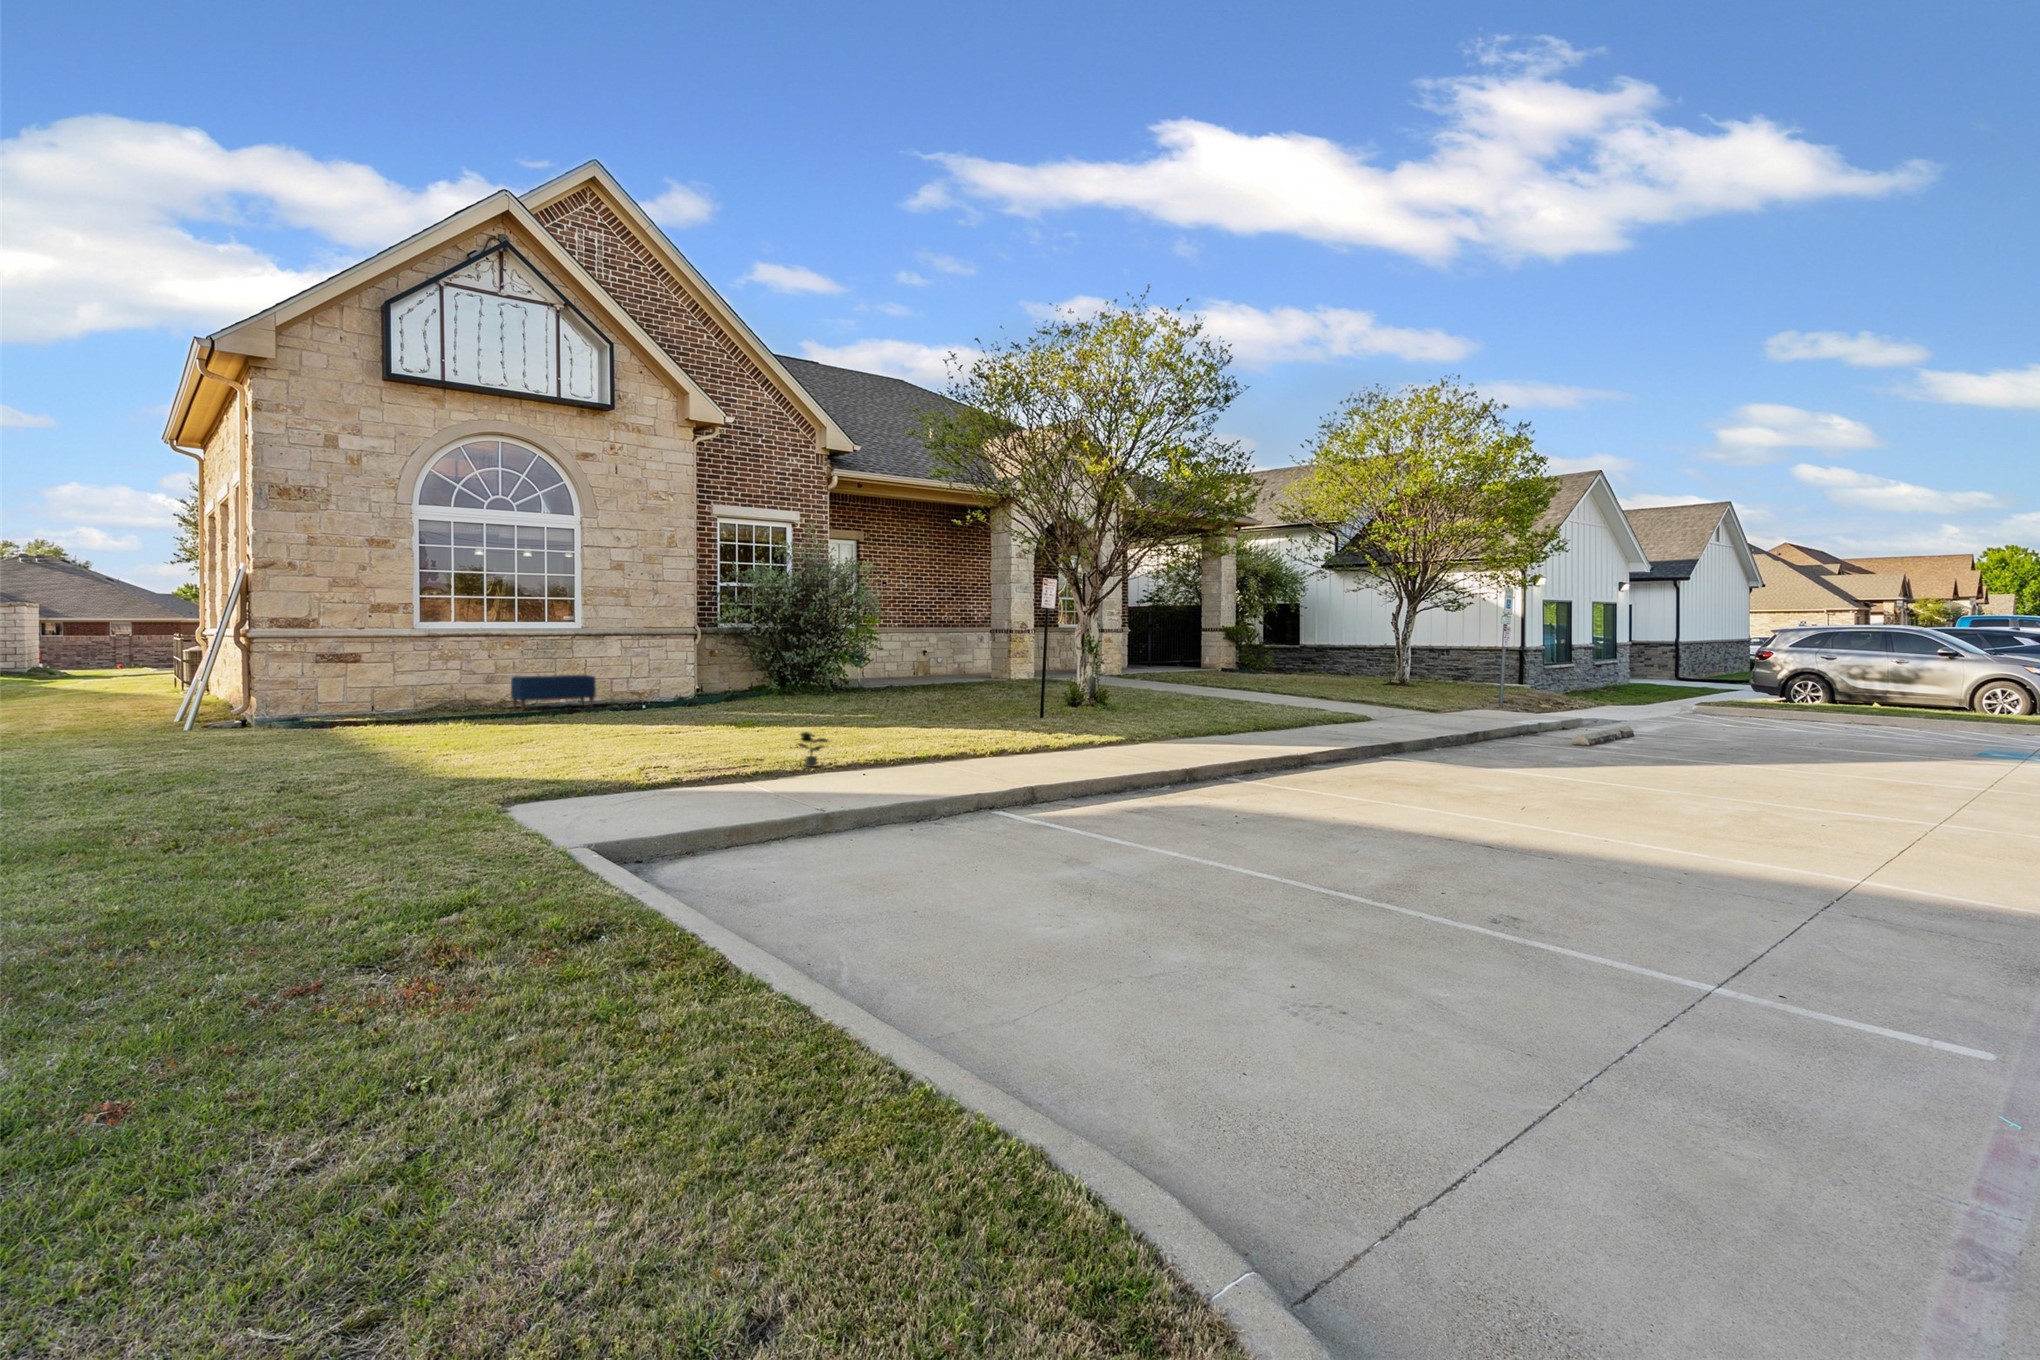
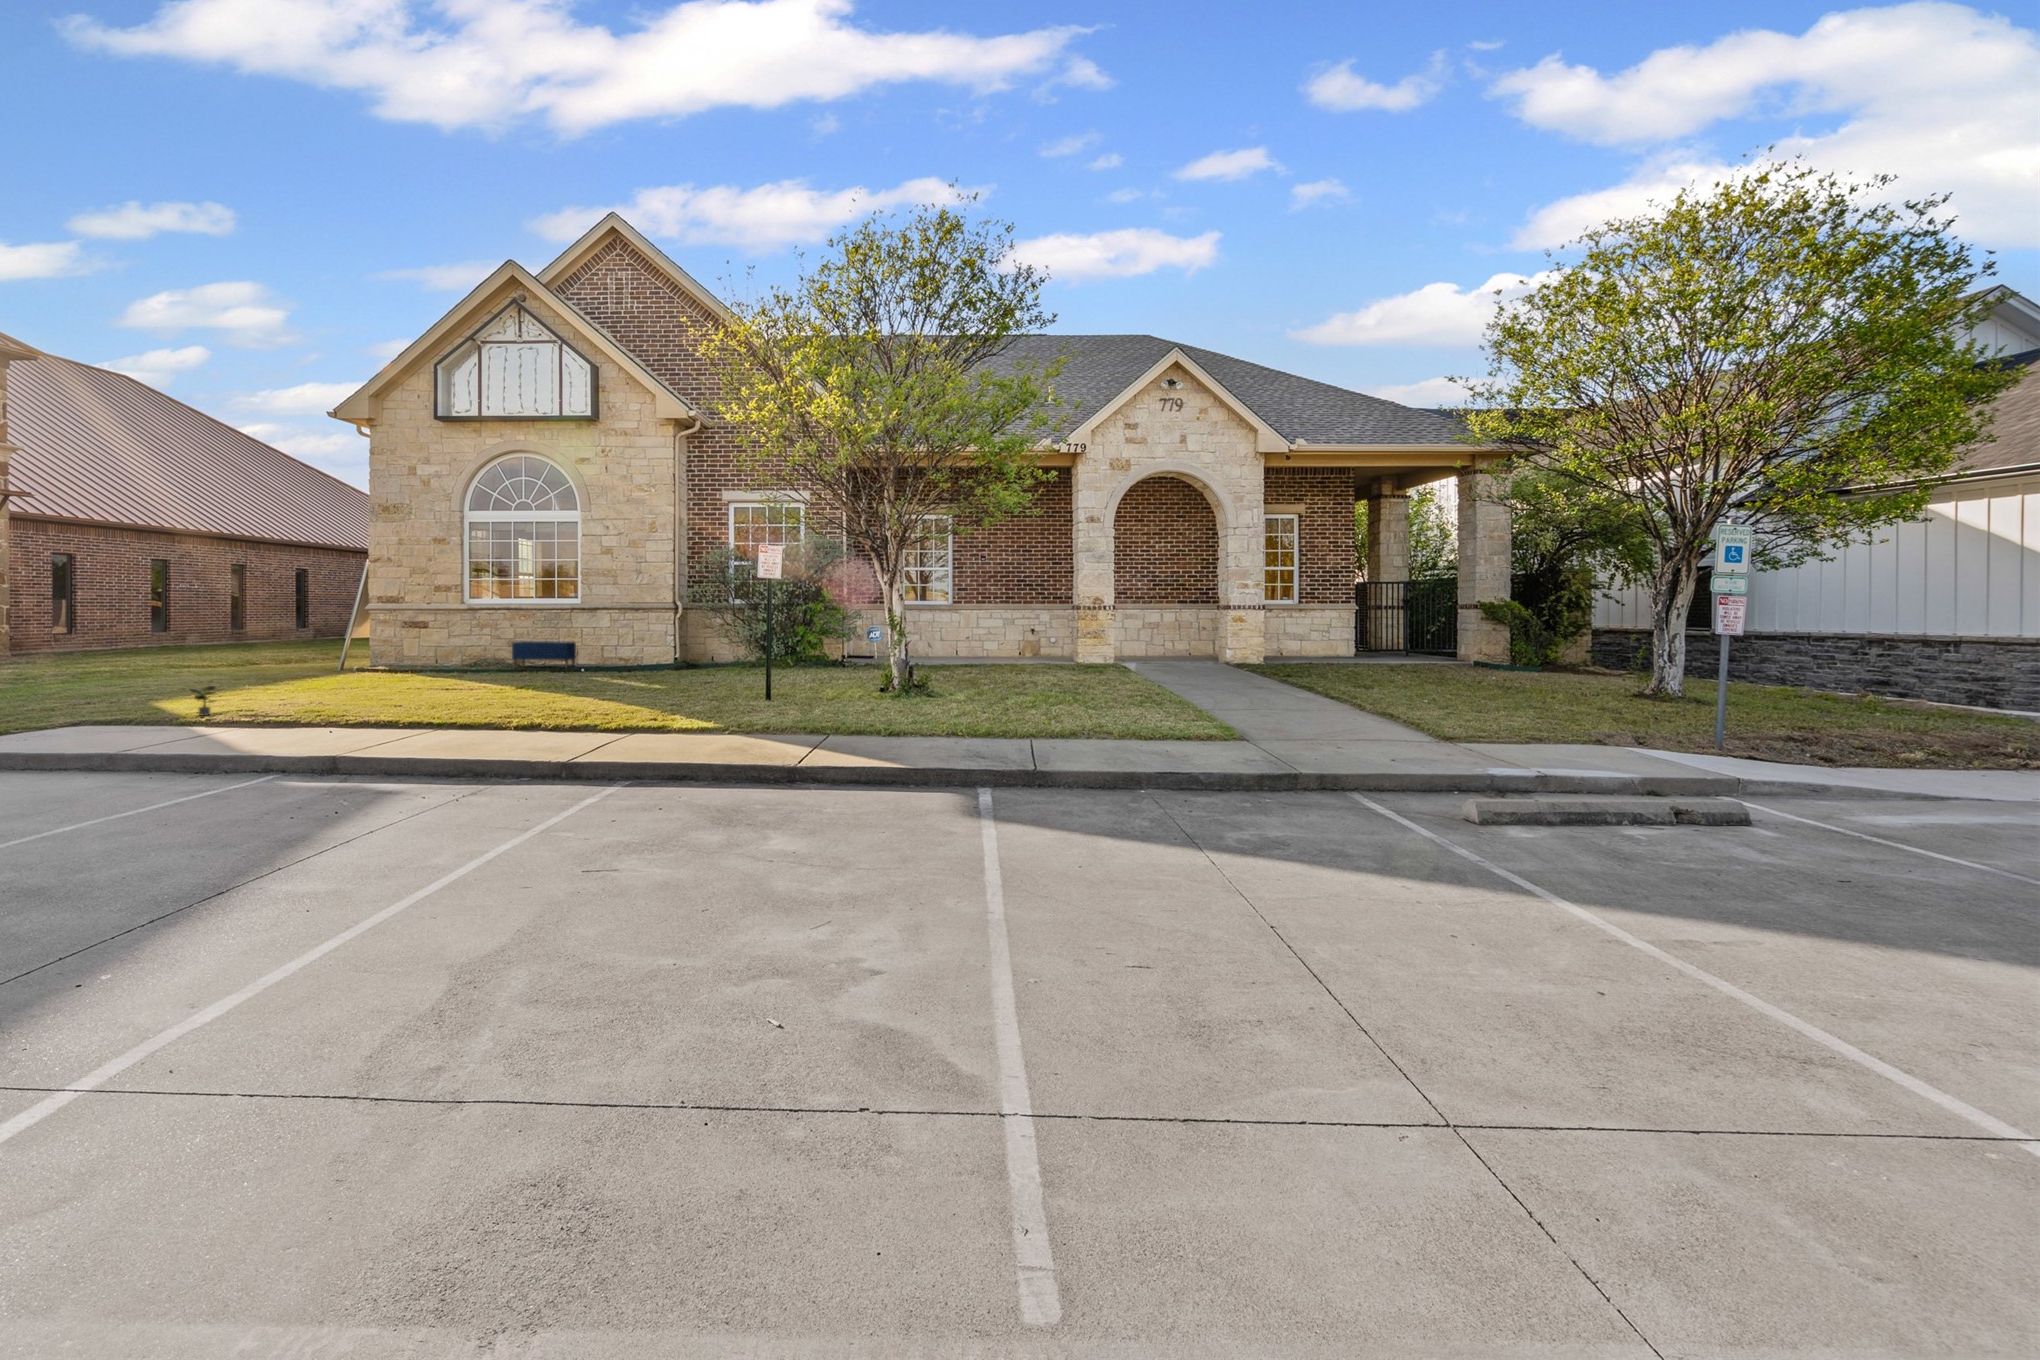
potted plant: present [798,732,828,767] -> present [190,686,215,716]

